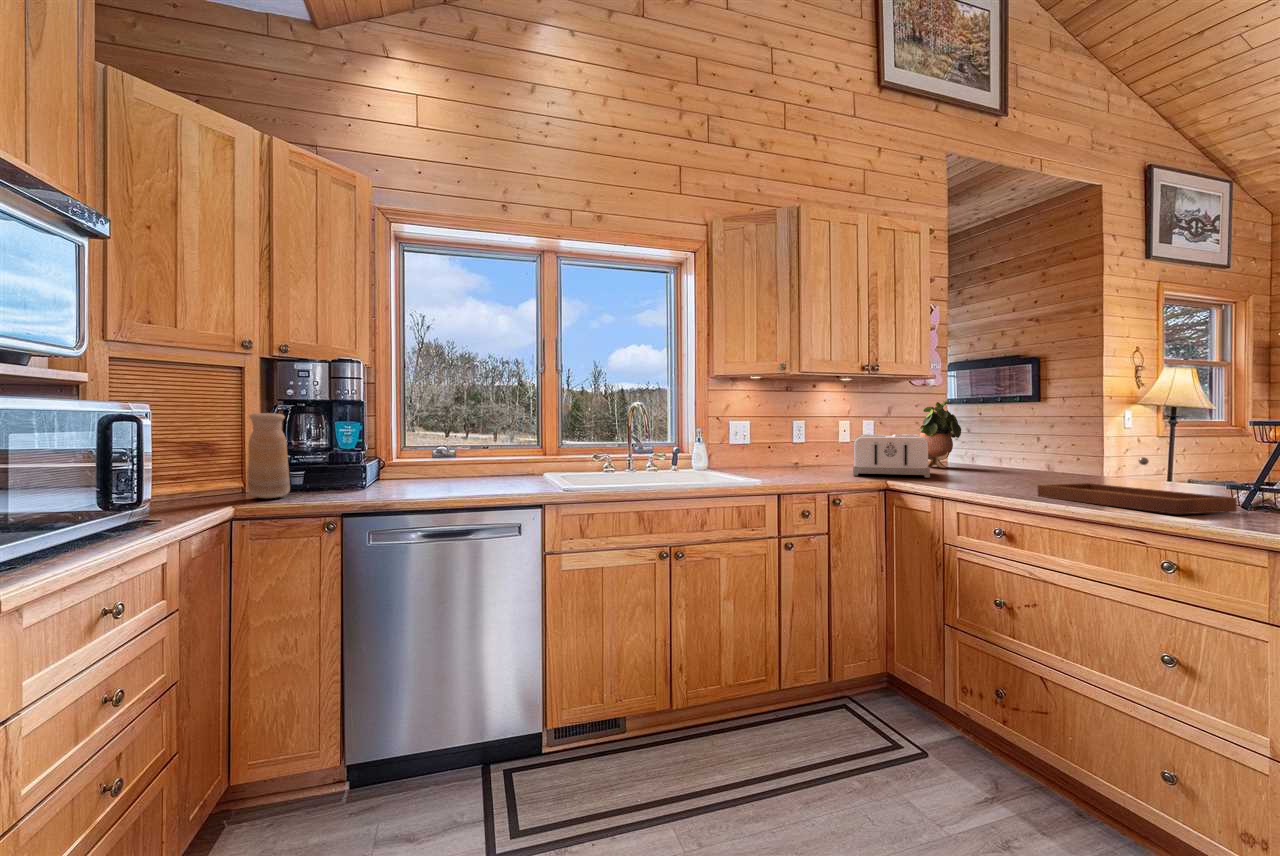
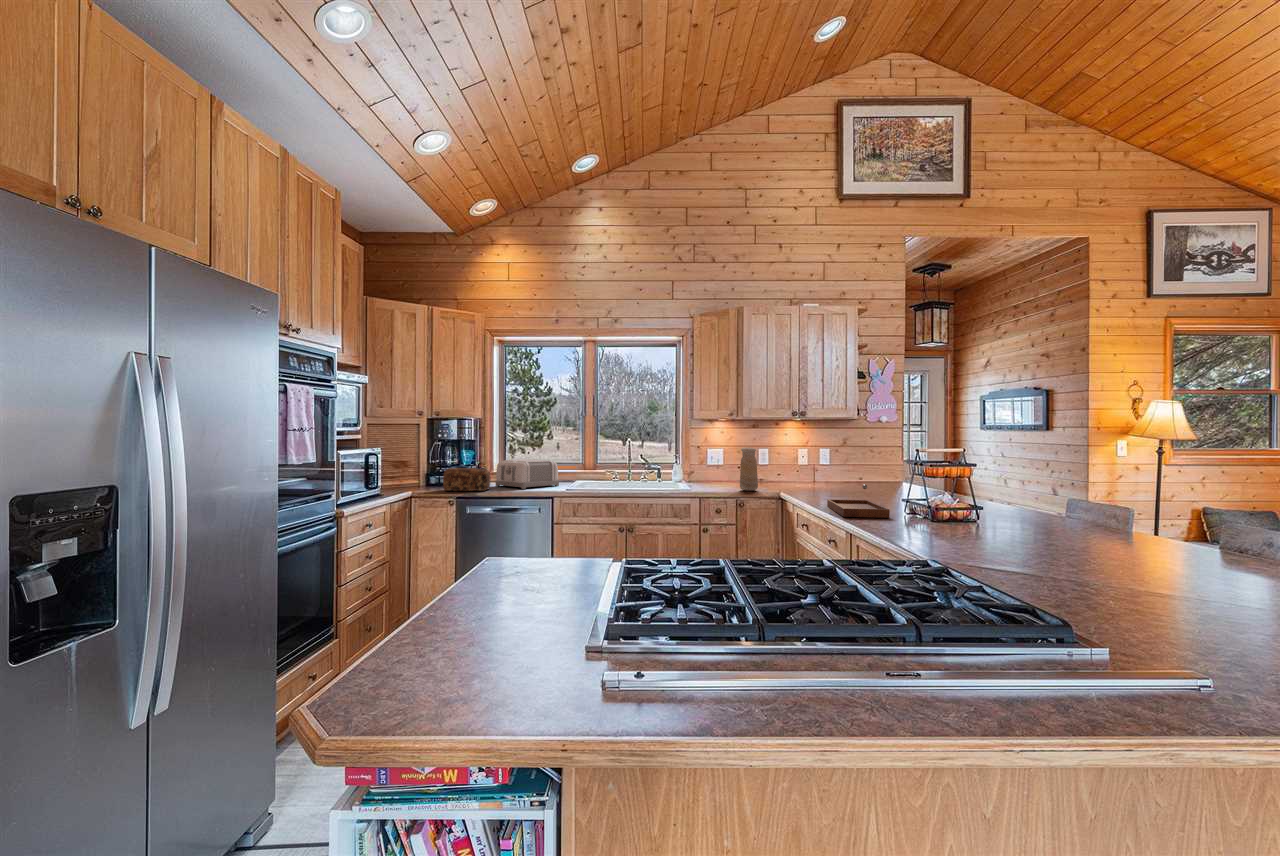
potted plant: present [920,400,961,468] -> none [856,437,885,488]
vase: present [248,413,290,499] -> present [740,448,758,491]
toaster: present [853,434,930,478] -> present [496,459,559,489]
bread loaf: none [305,453,402,501] -> present [443,468,491,491]

